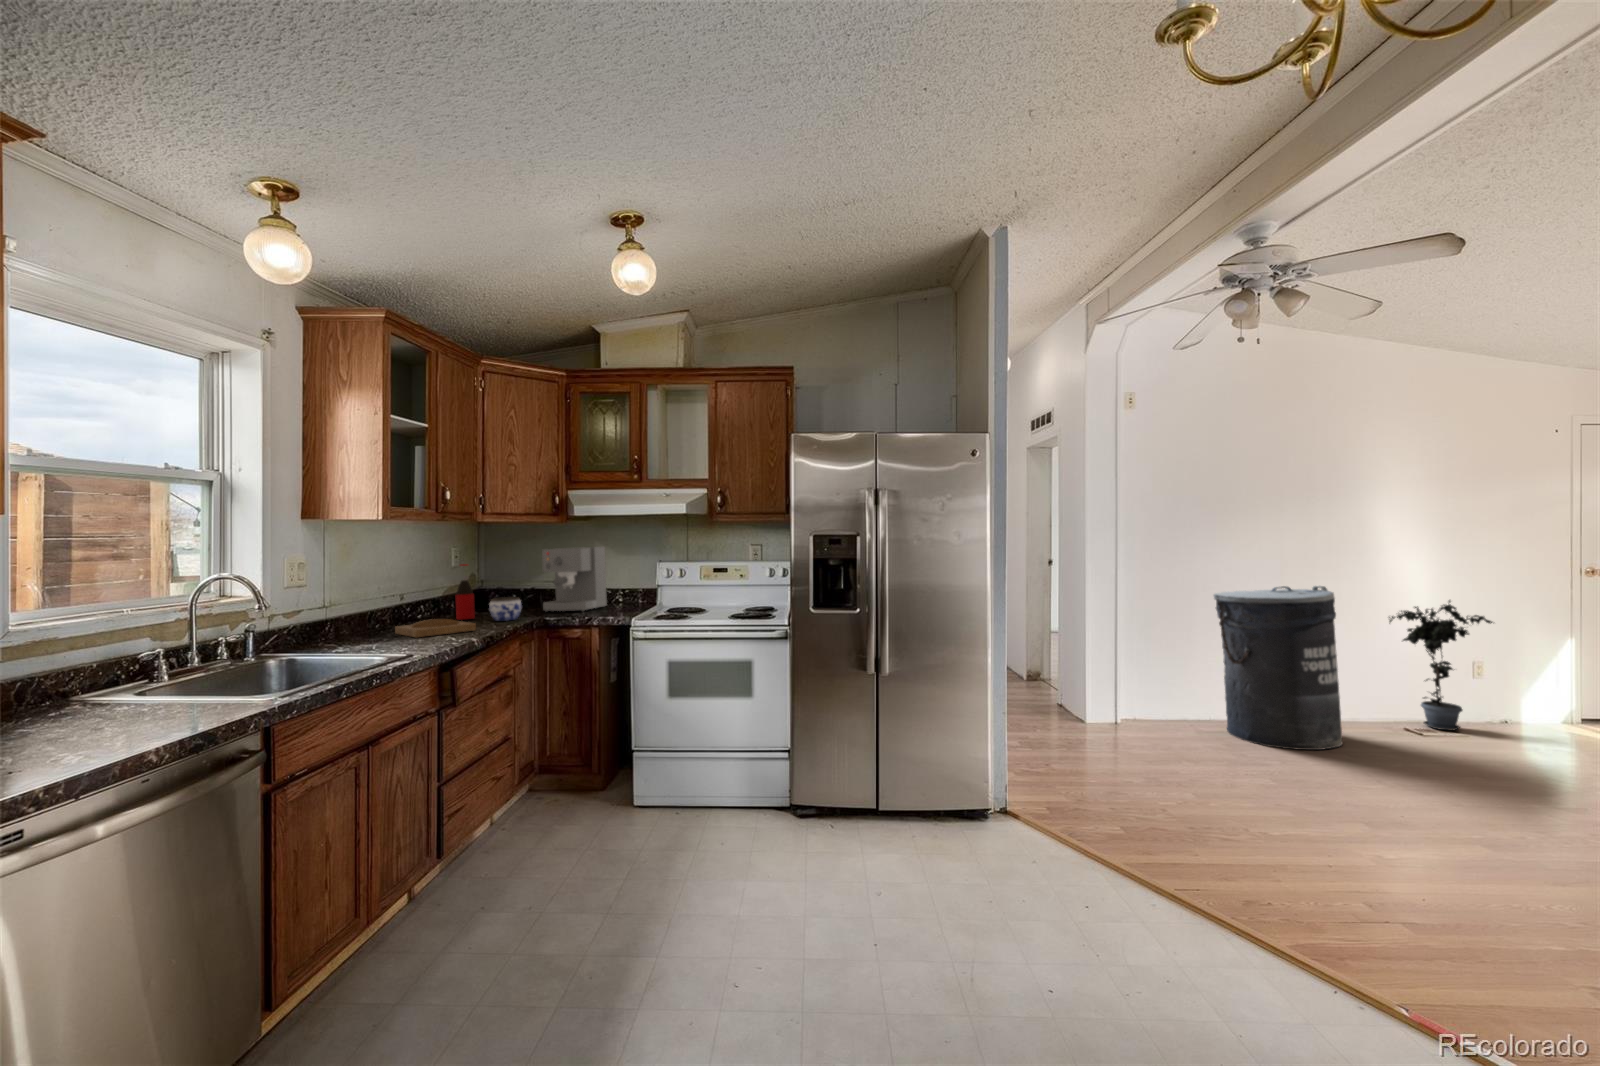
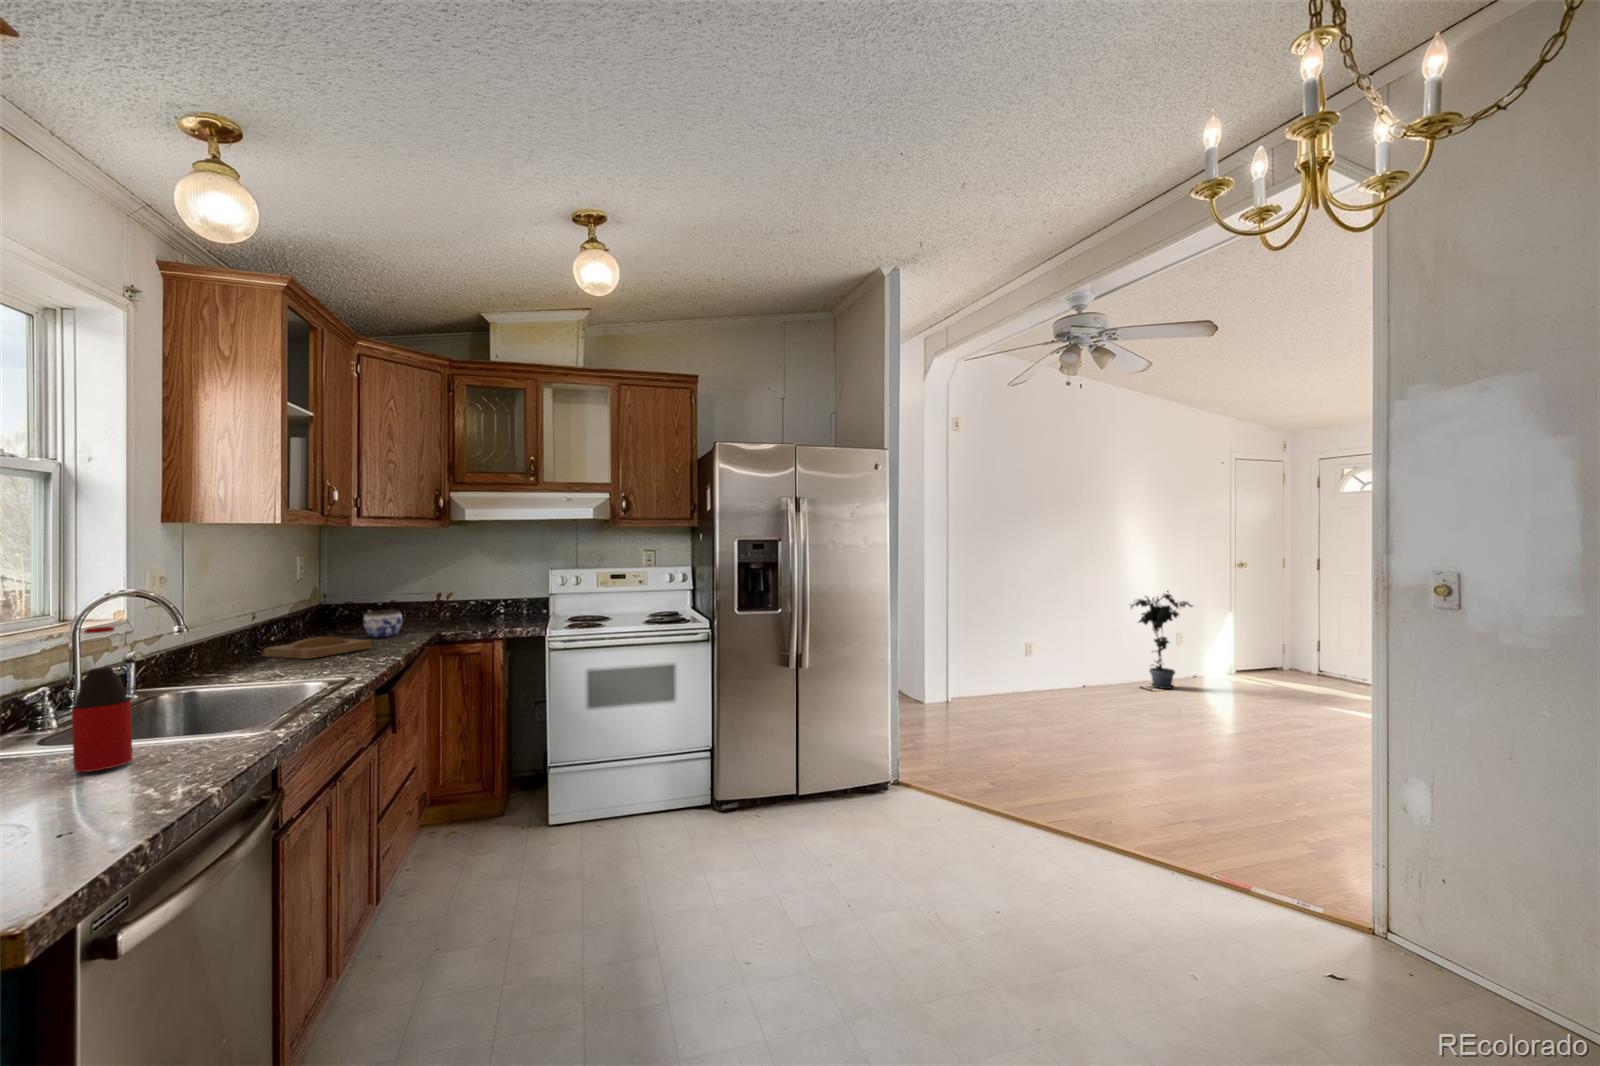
coffee maker: present [542,547,607,612] -> none [412,553,482,626]
bottle: present [456,564,475,620] -> present [72,627,133,772]
trash can: present [1214,586,1342,750] -> none [1018,581,1108,712]

